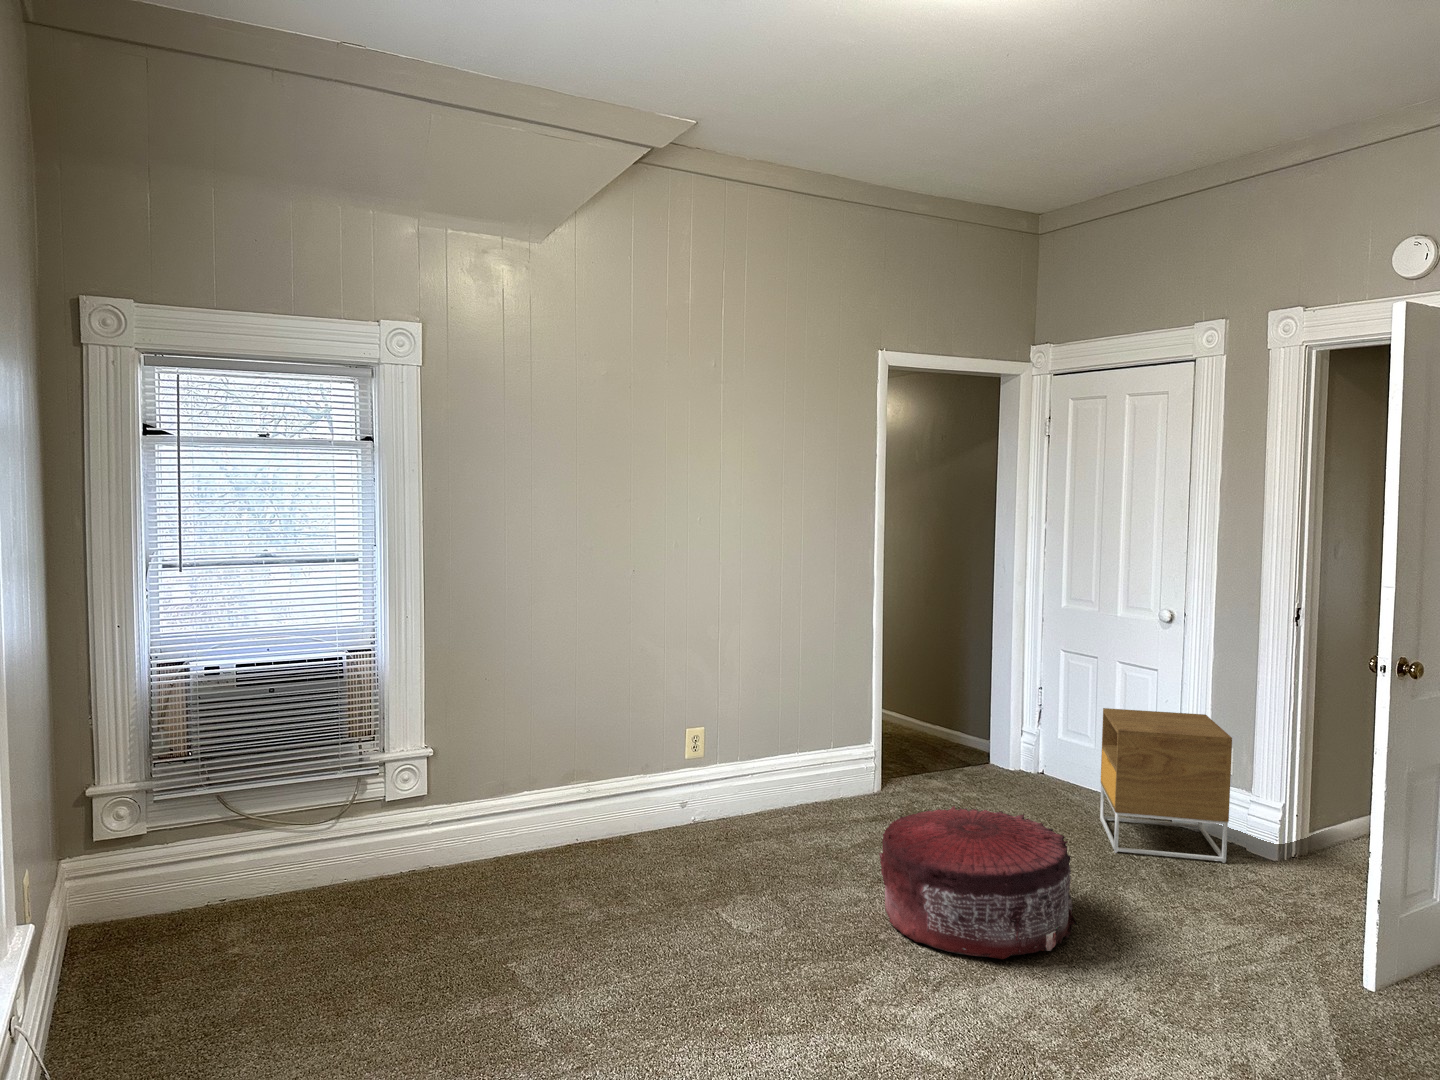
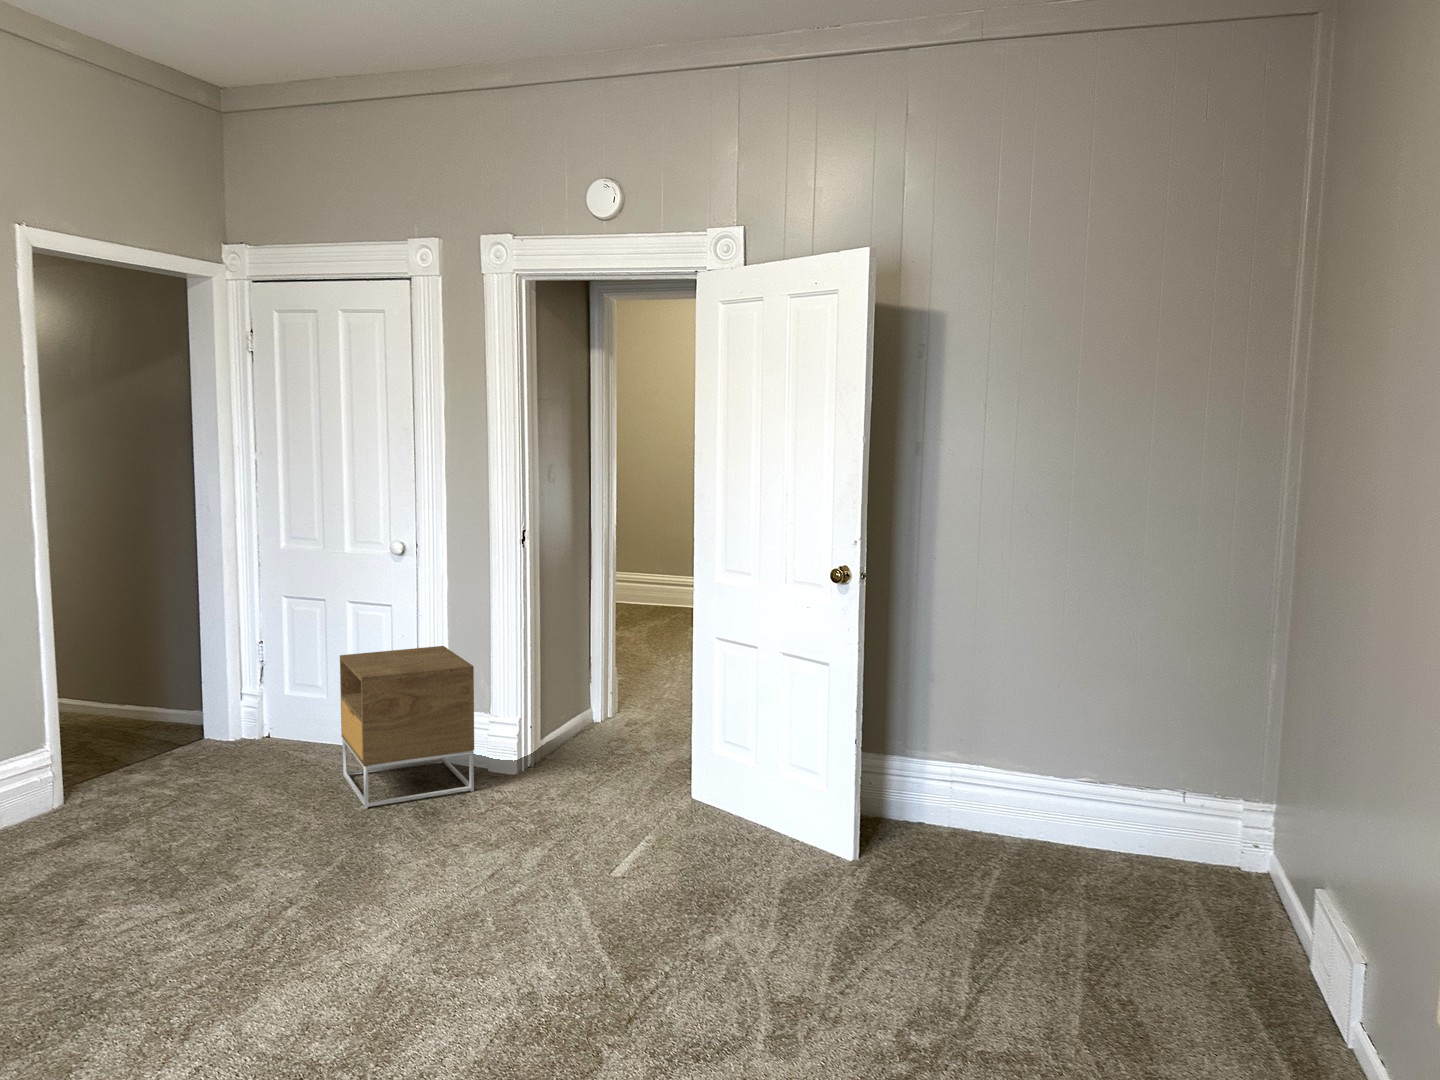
pouf: present [879,806,1077,959] -> none [82,794,342,988]

